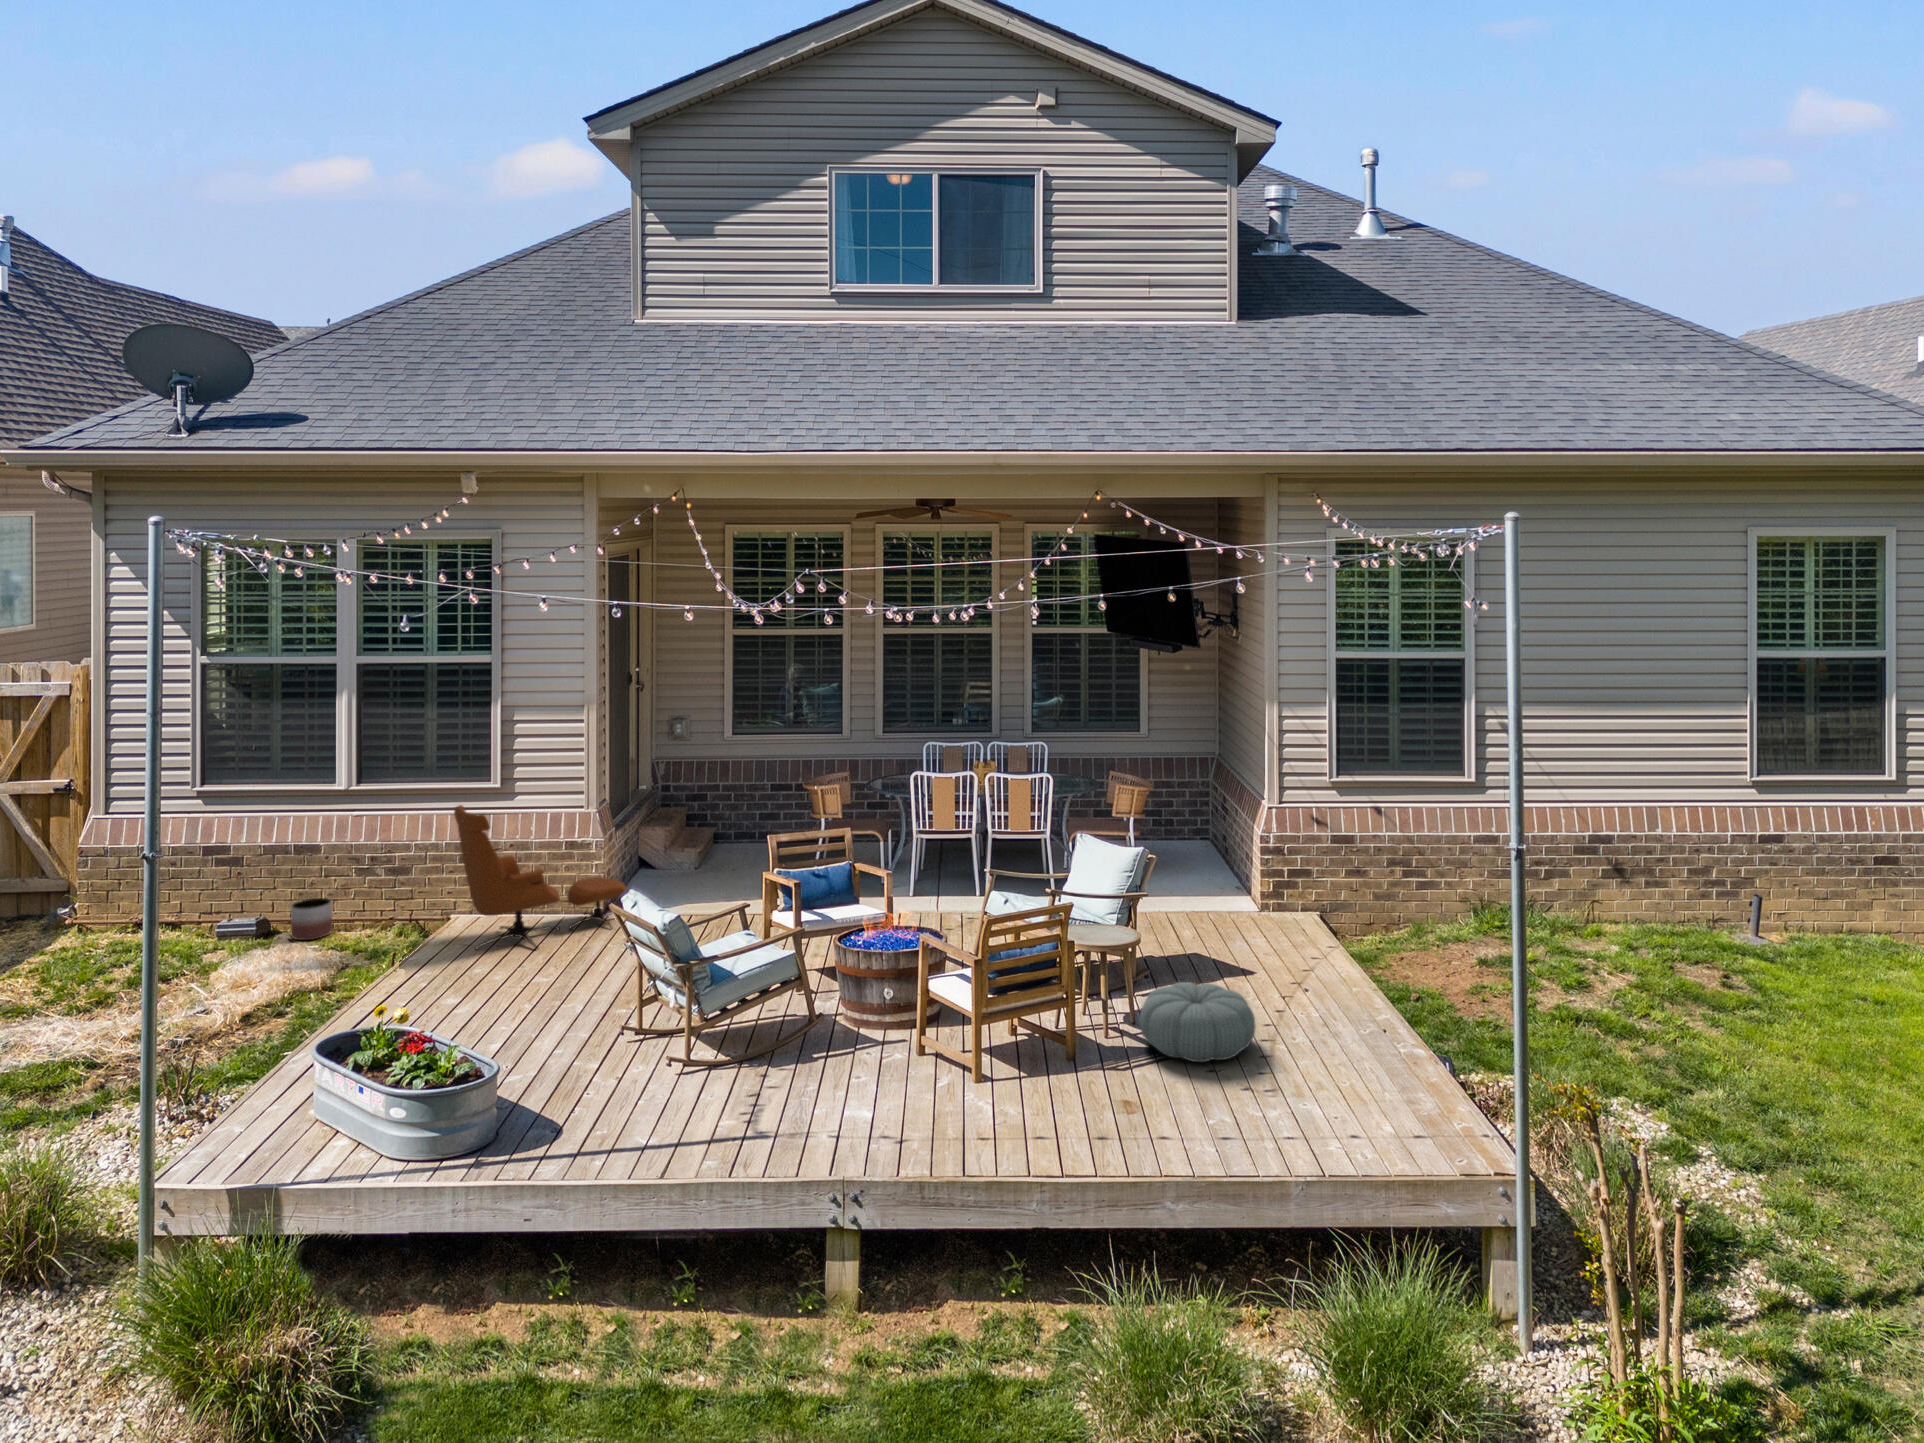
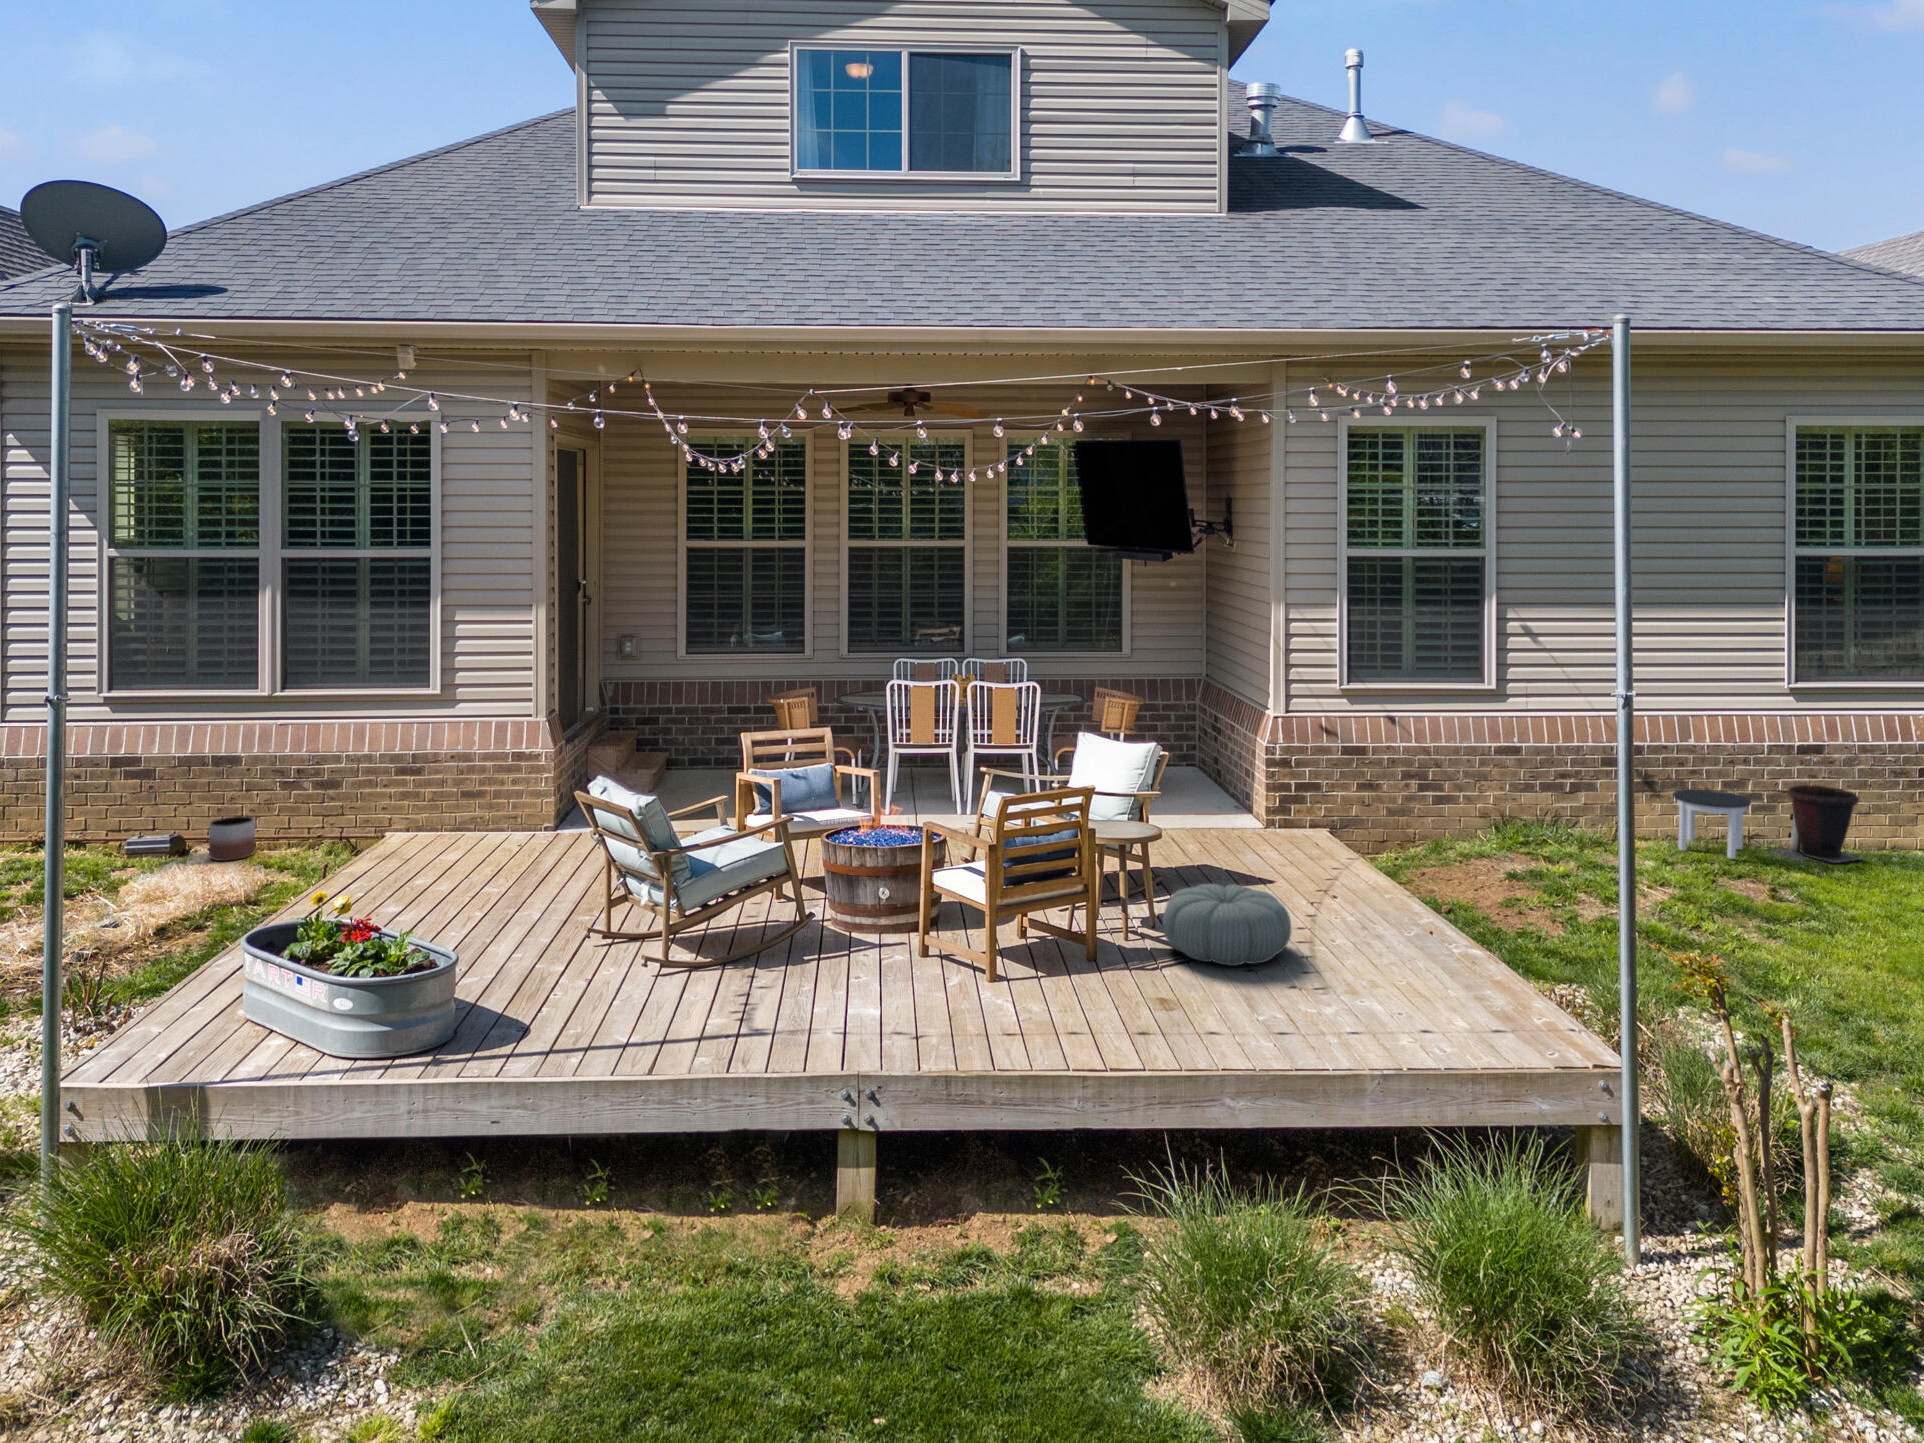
lounge chair: present [454,805,627,950] -> none [392,708,582,867]
bucket: none [1744,869,1819,946] -> present [1788,785,1862,863]
round table: none [1638,873,1709,941] -> present [1673,789,1751,859]

